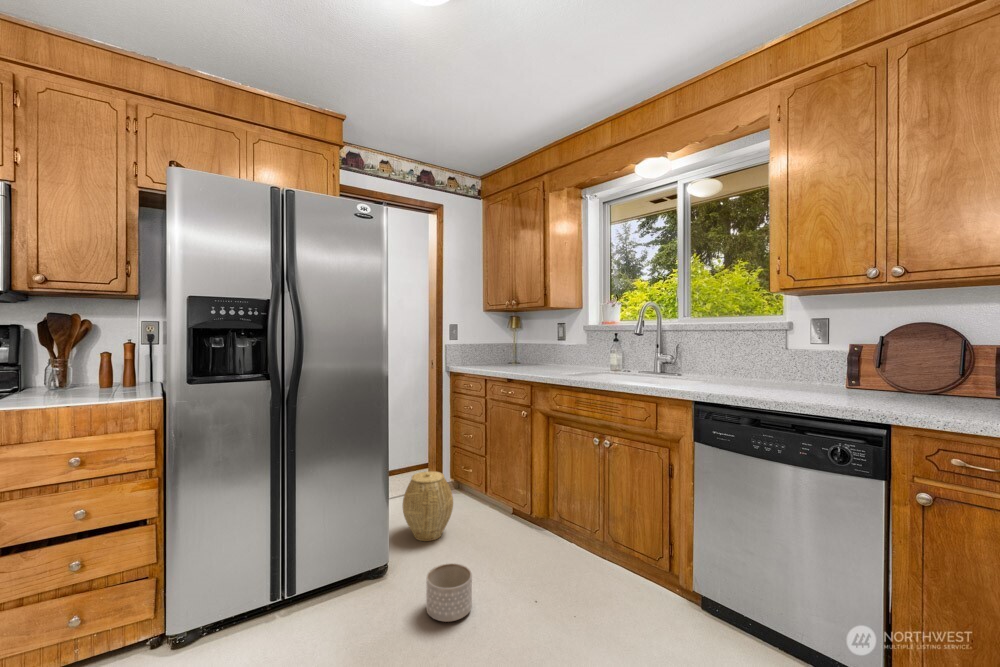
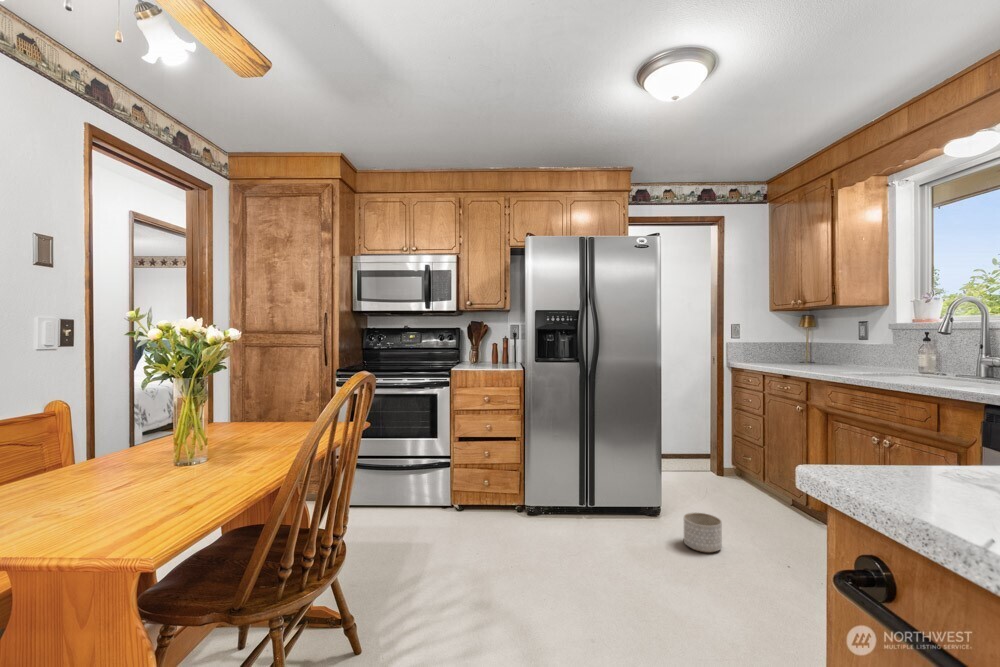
woven basket: present [403,471,453,541] -> none [678,451,724,507]

